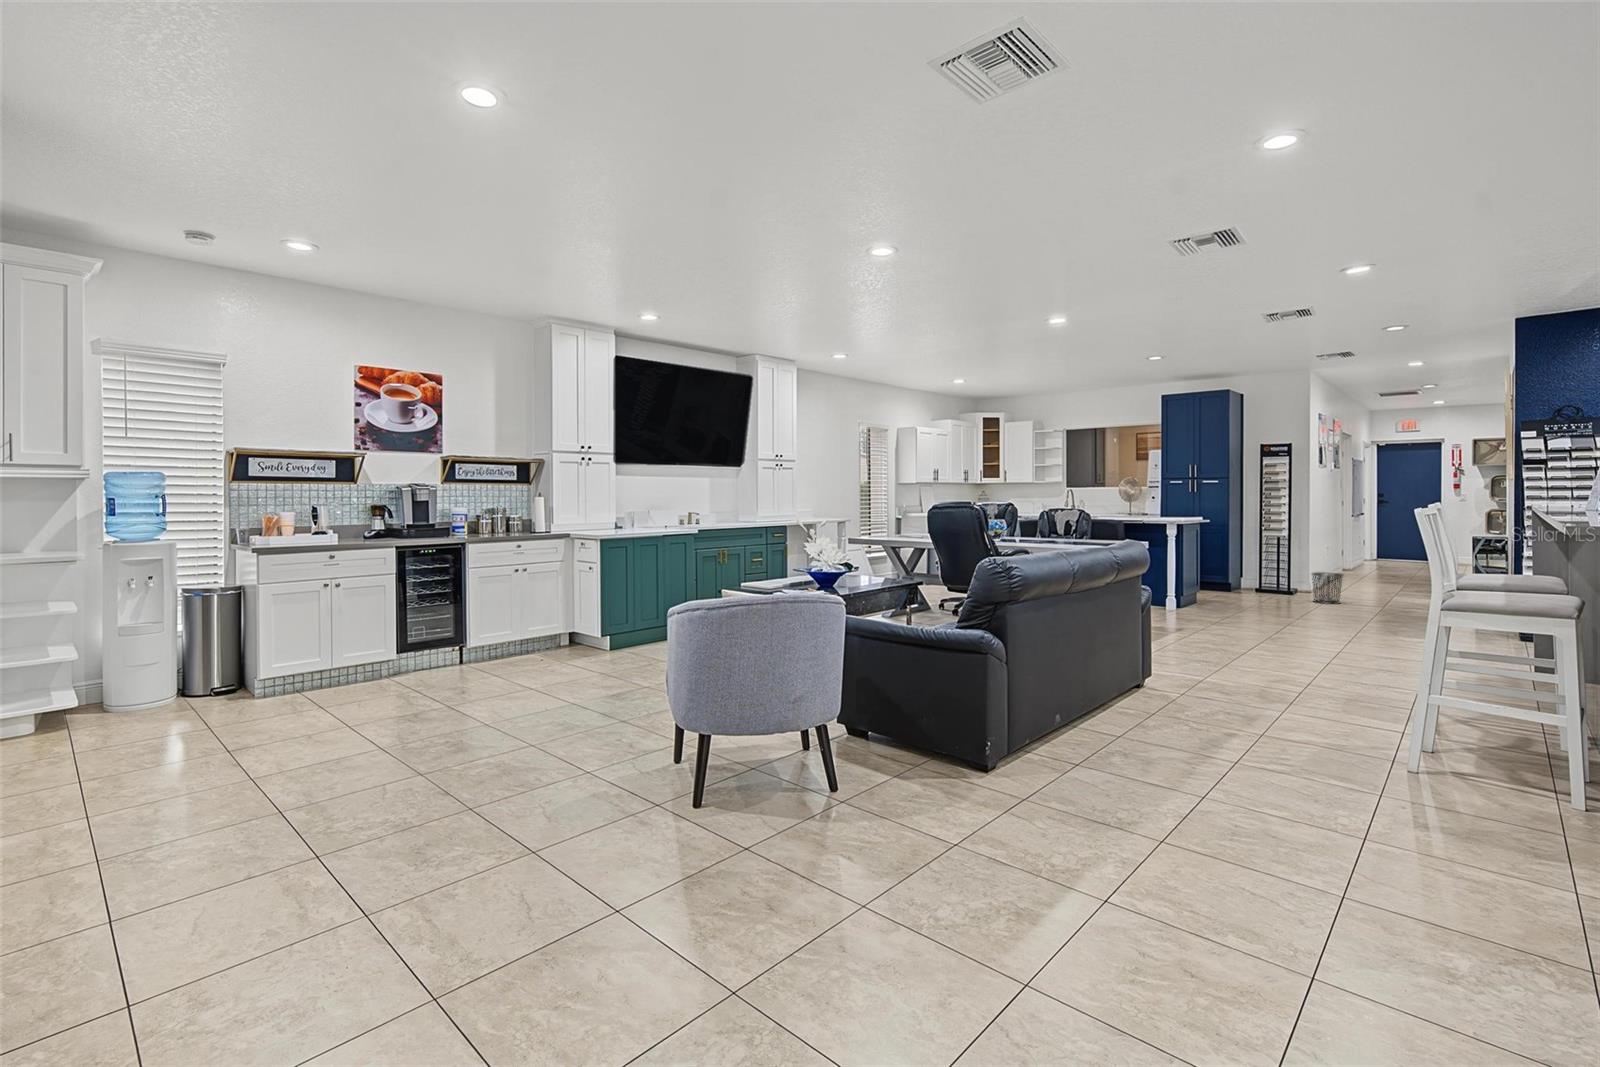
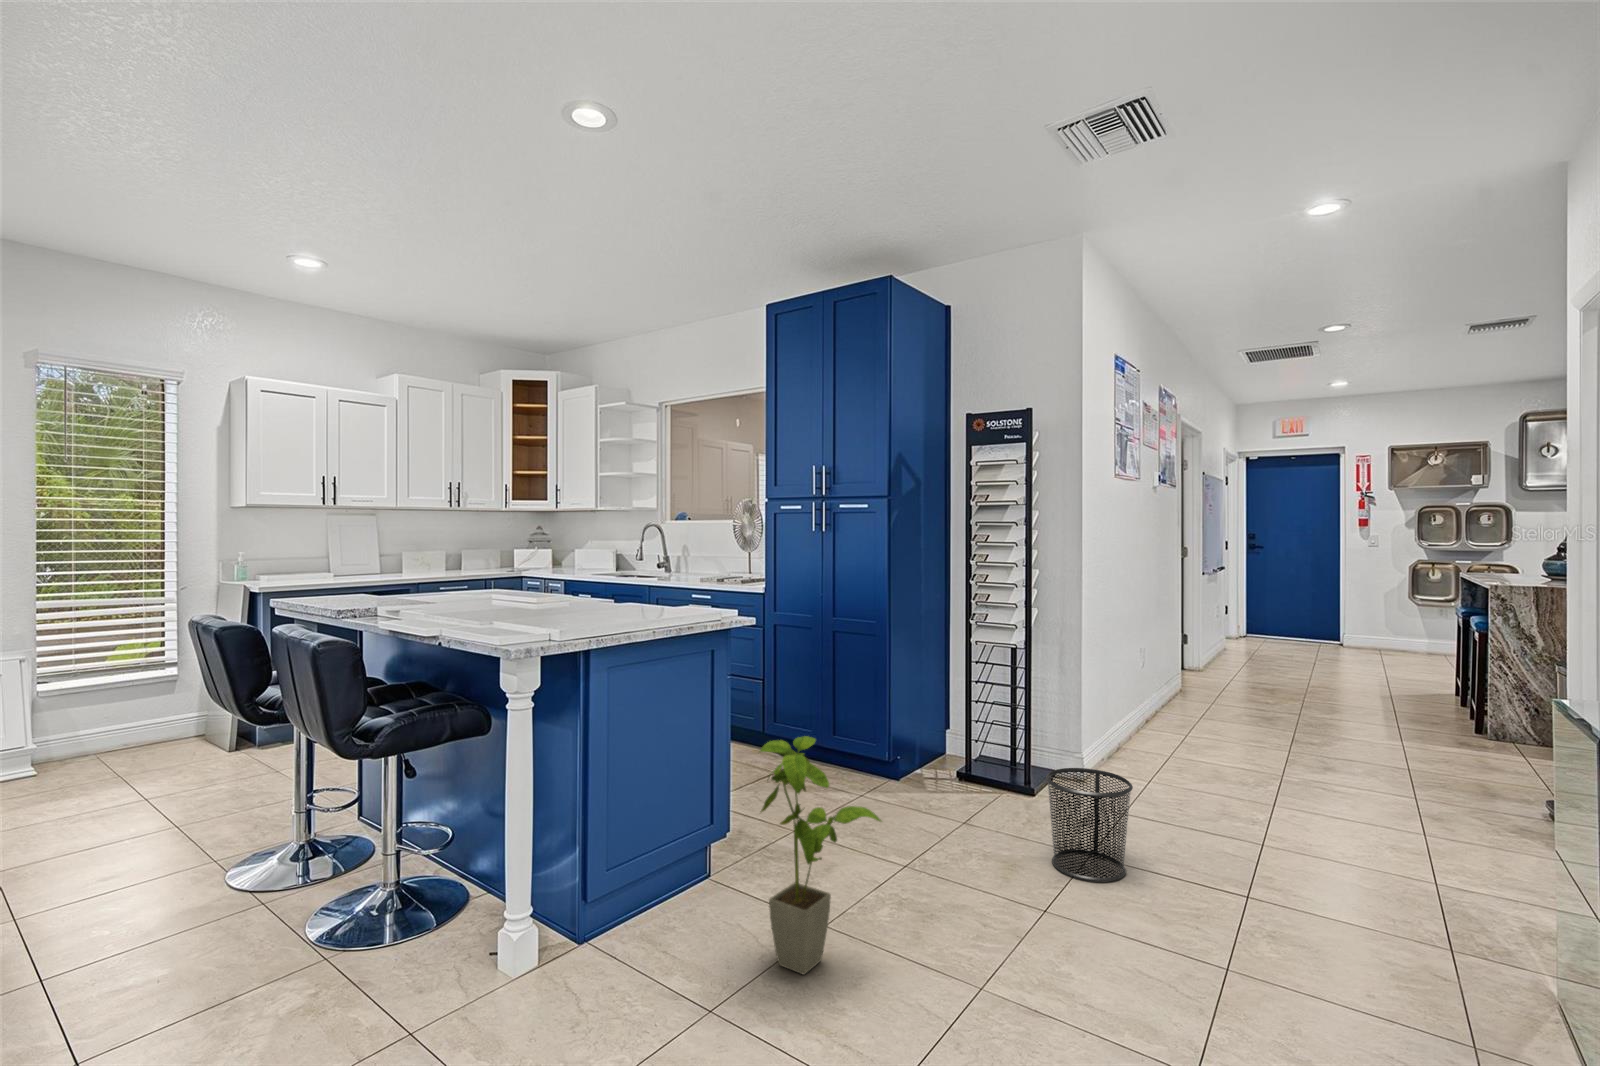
house plant: none [1241,547,1280,610] -> present [760,736,881,974]

